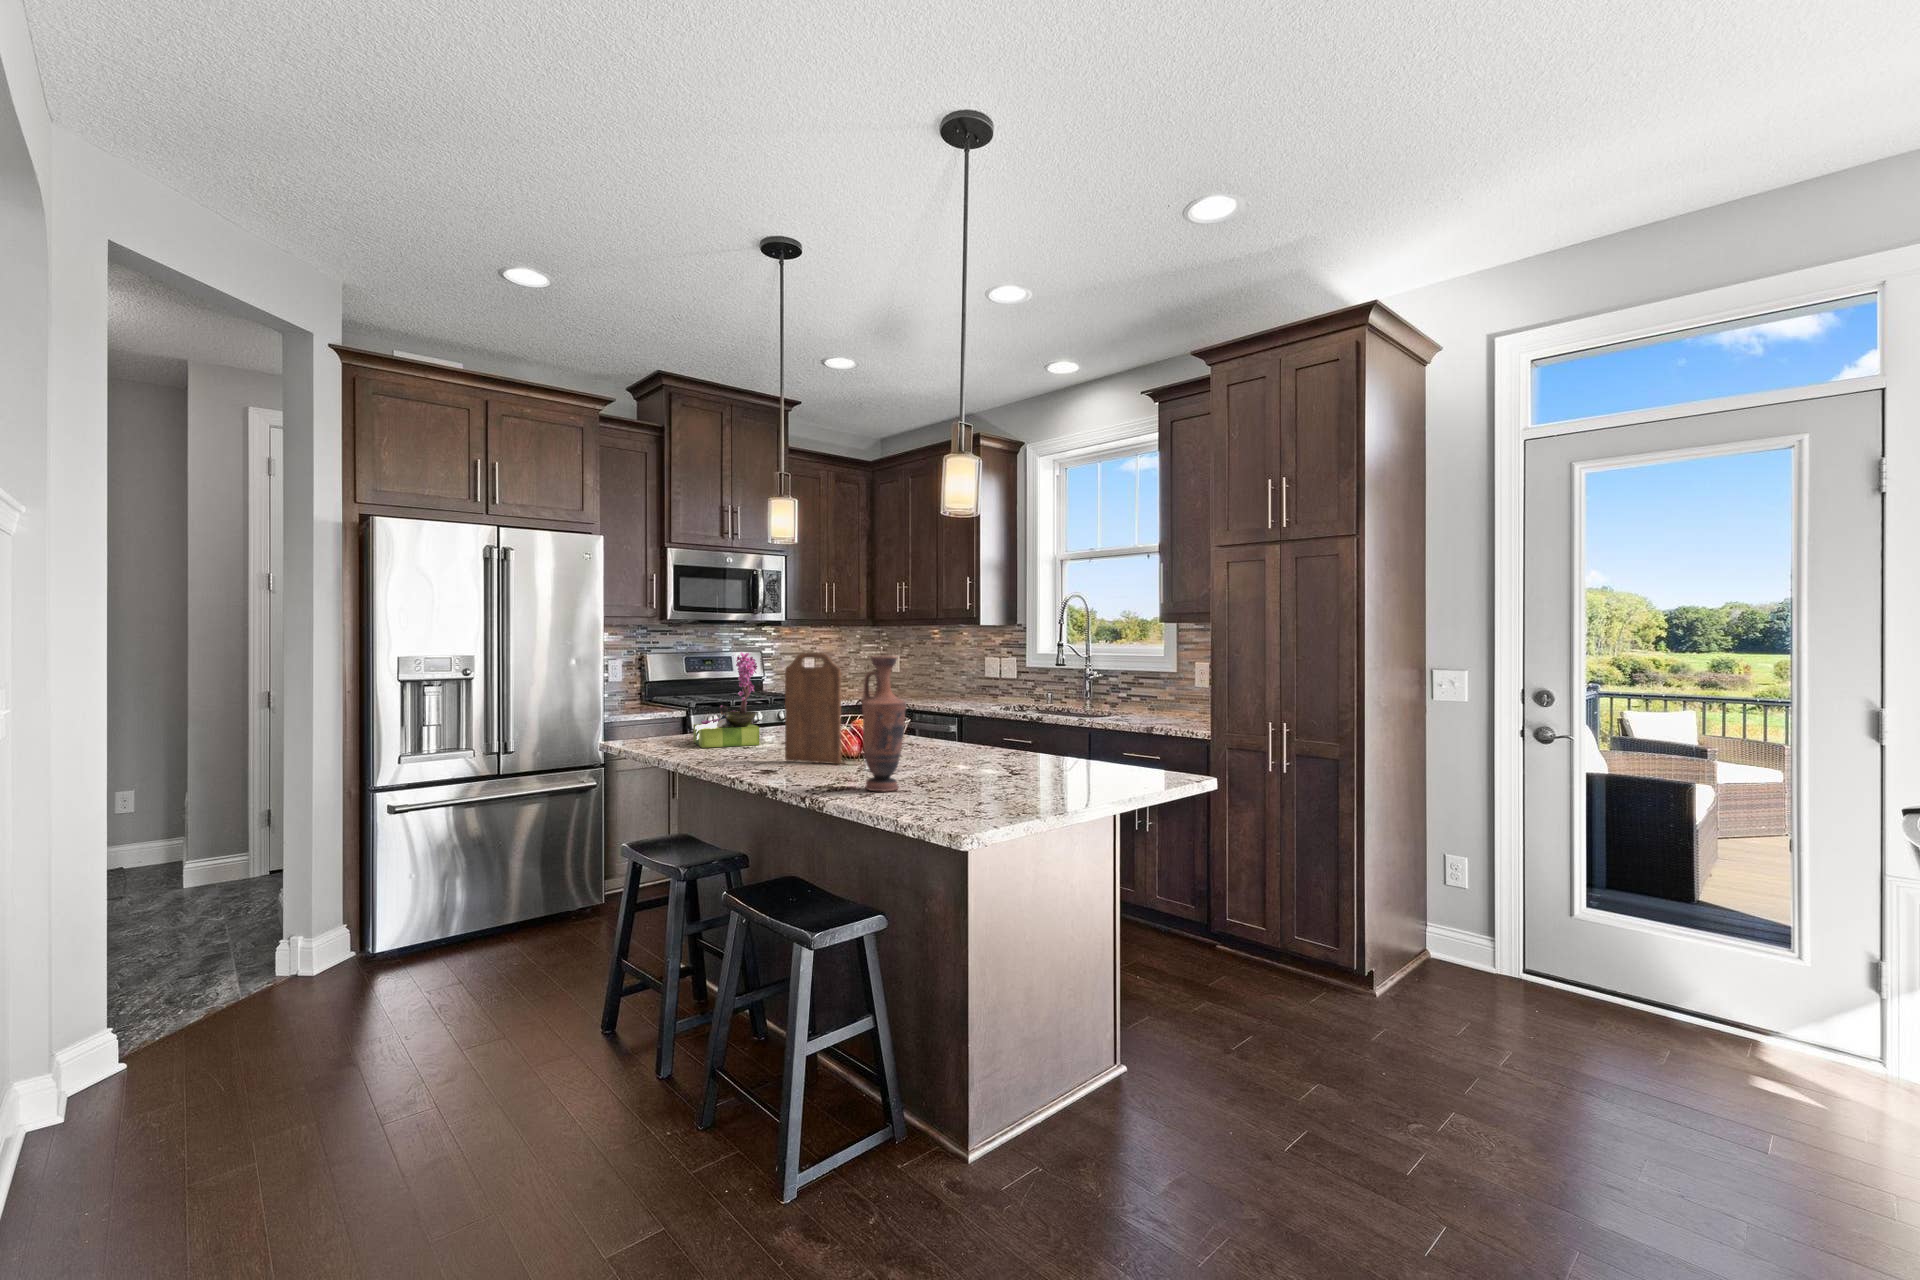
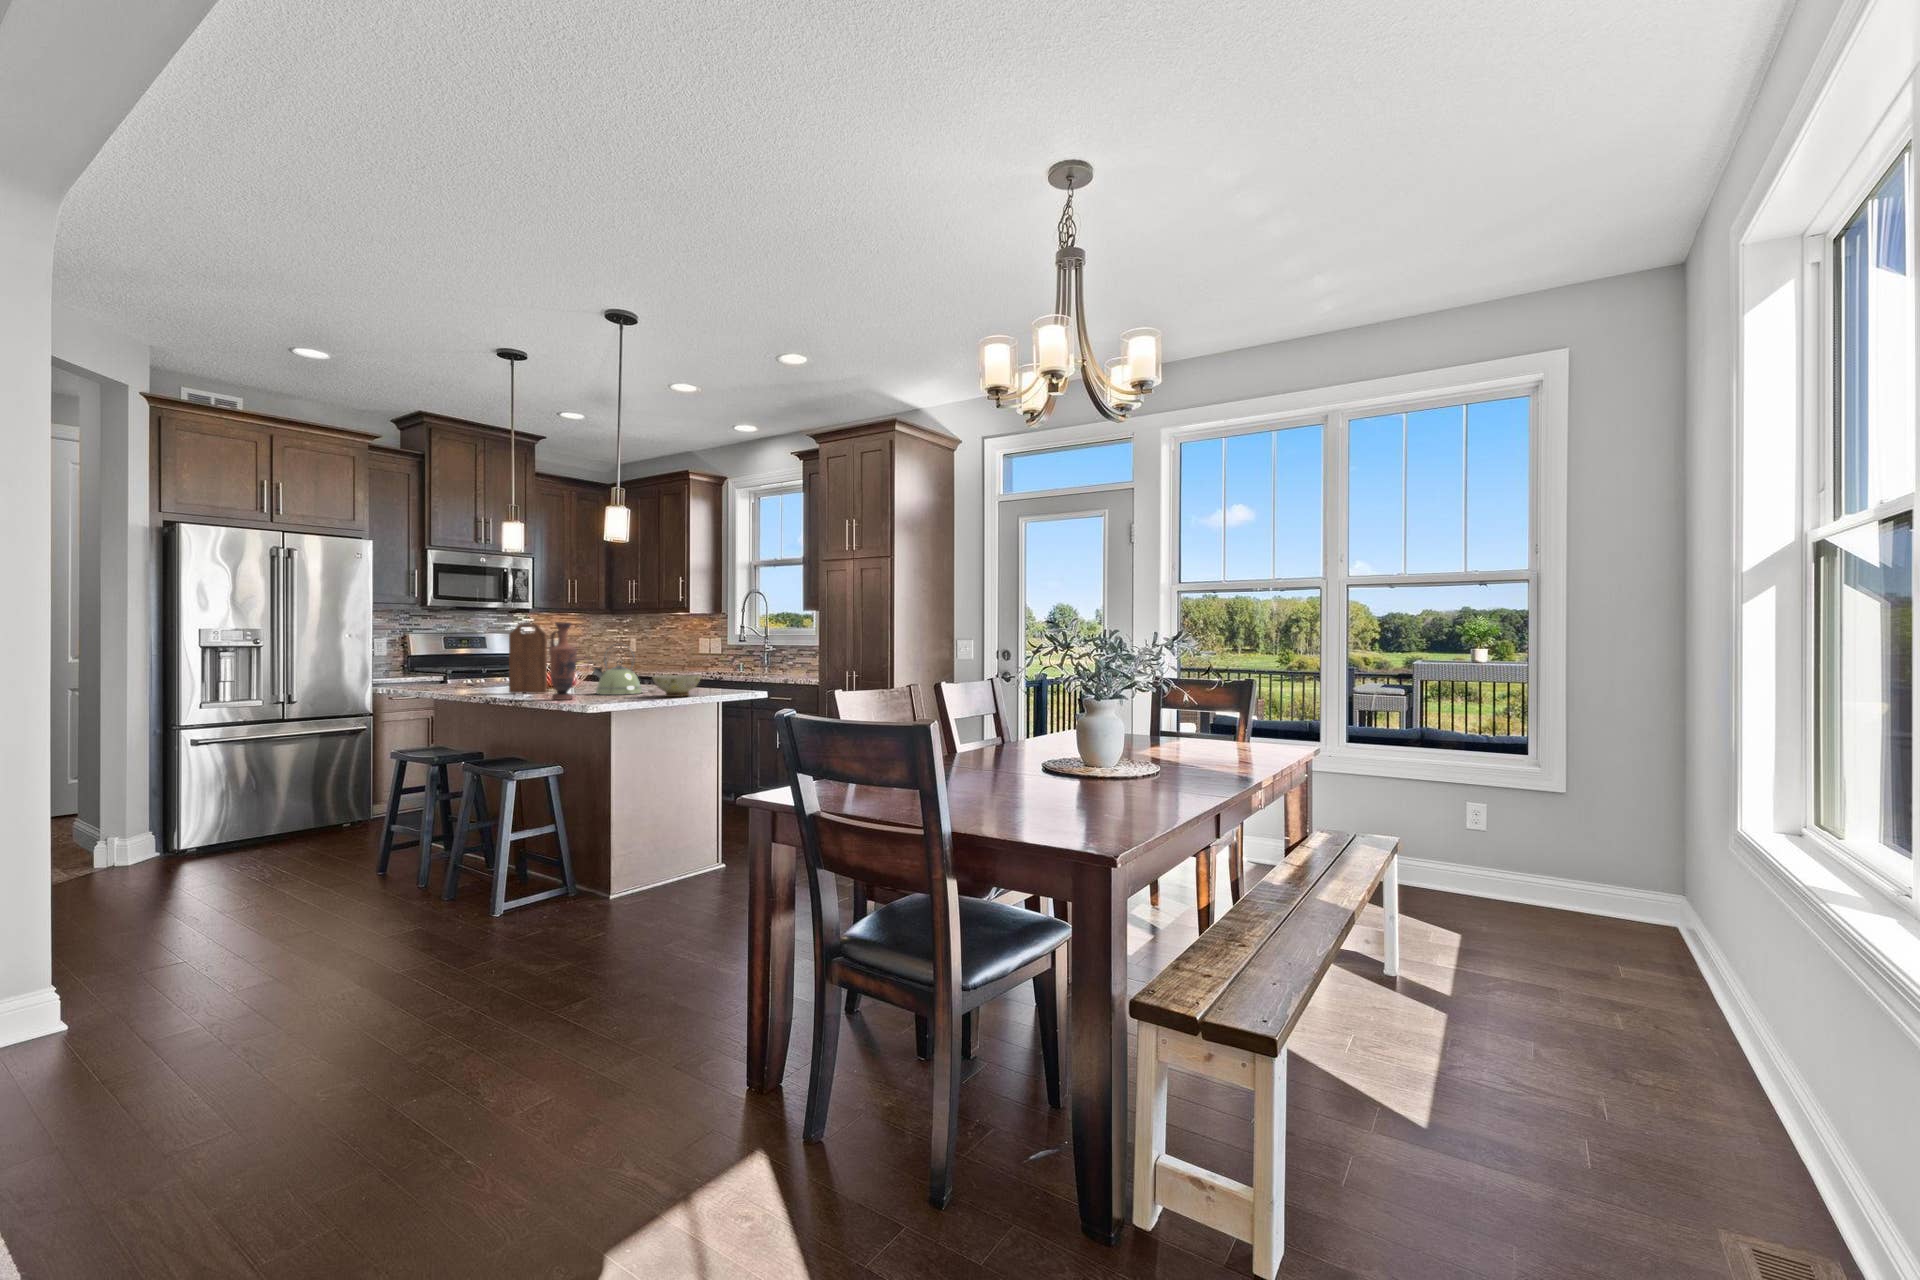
flower arrangement: present [693,652,762,748] -> none [446,625,499,690]
kettle: none [911,686,991,774] -> present [593,644,642,695]
ceramic bowl: none [1025,743,1108,787] -> present [652,675,701,697]

